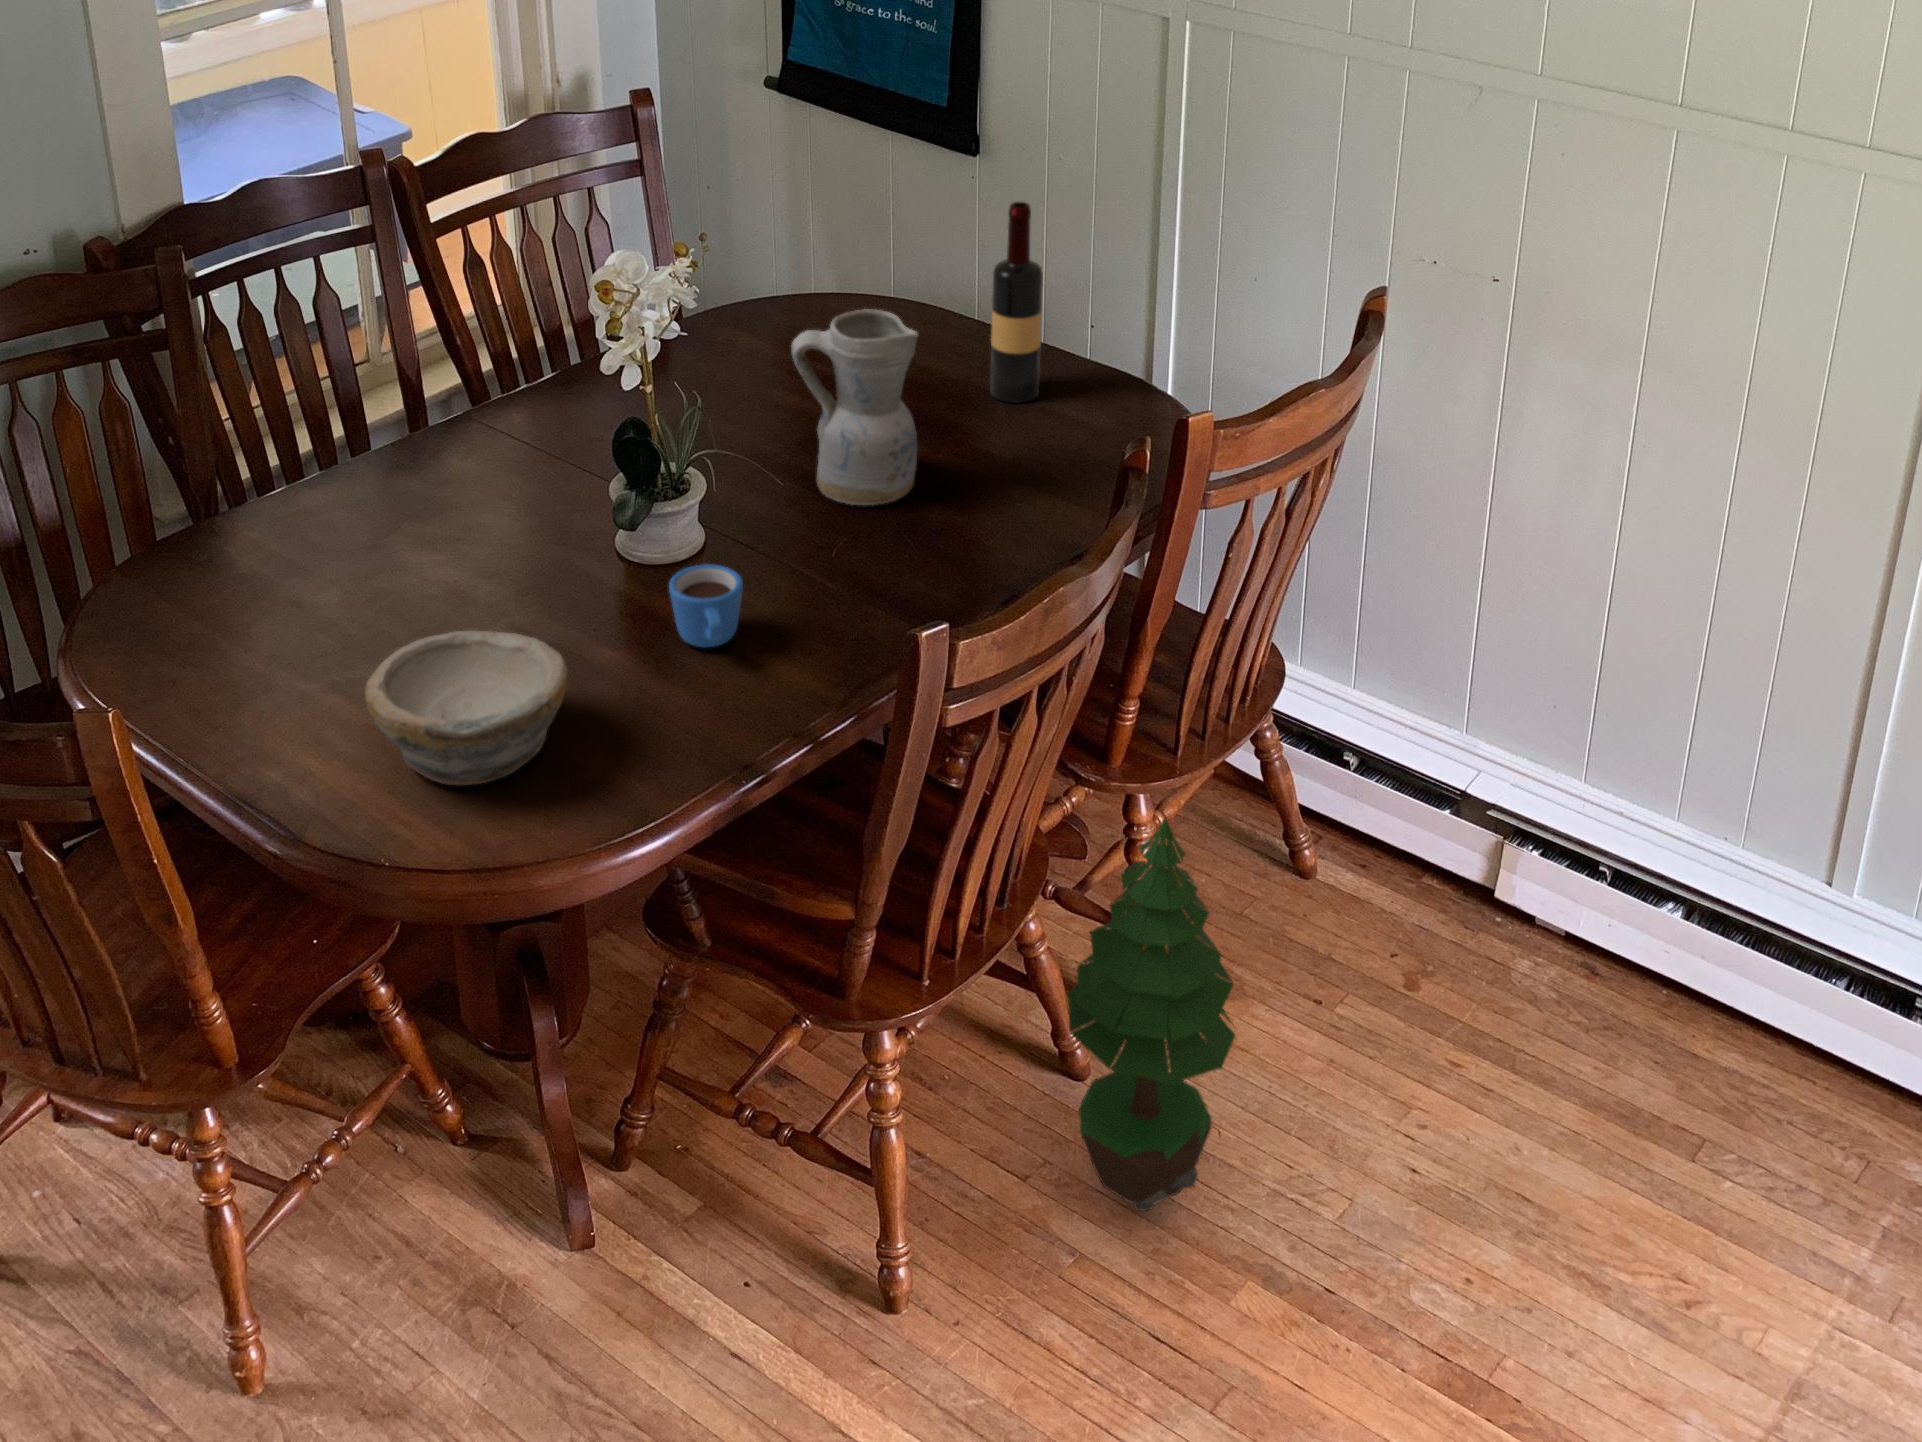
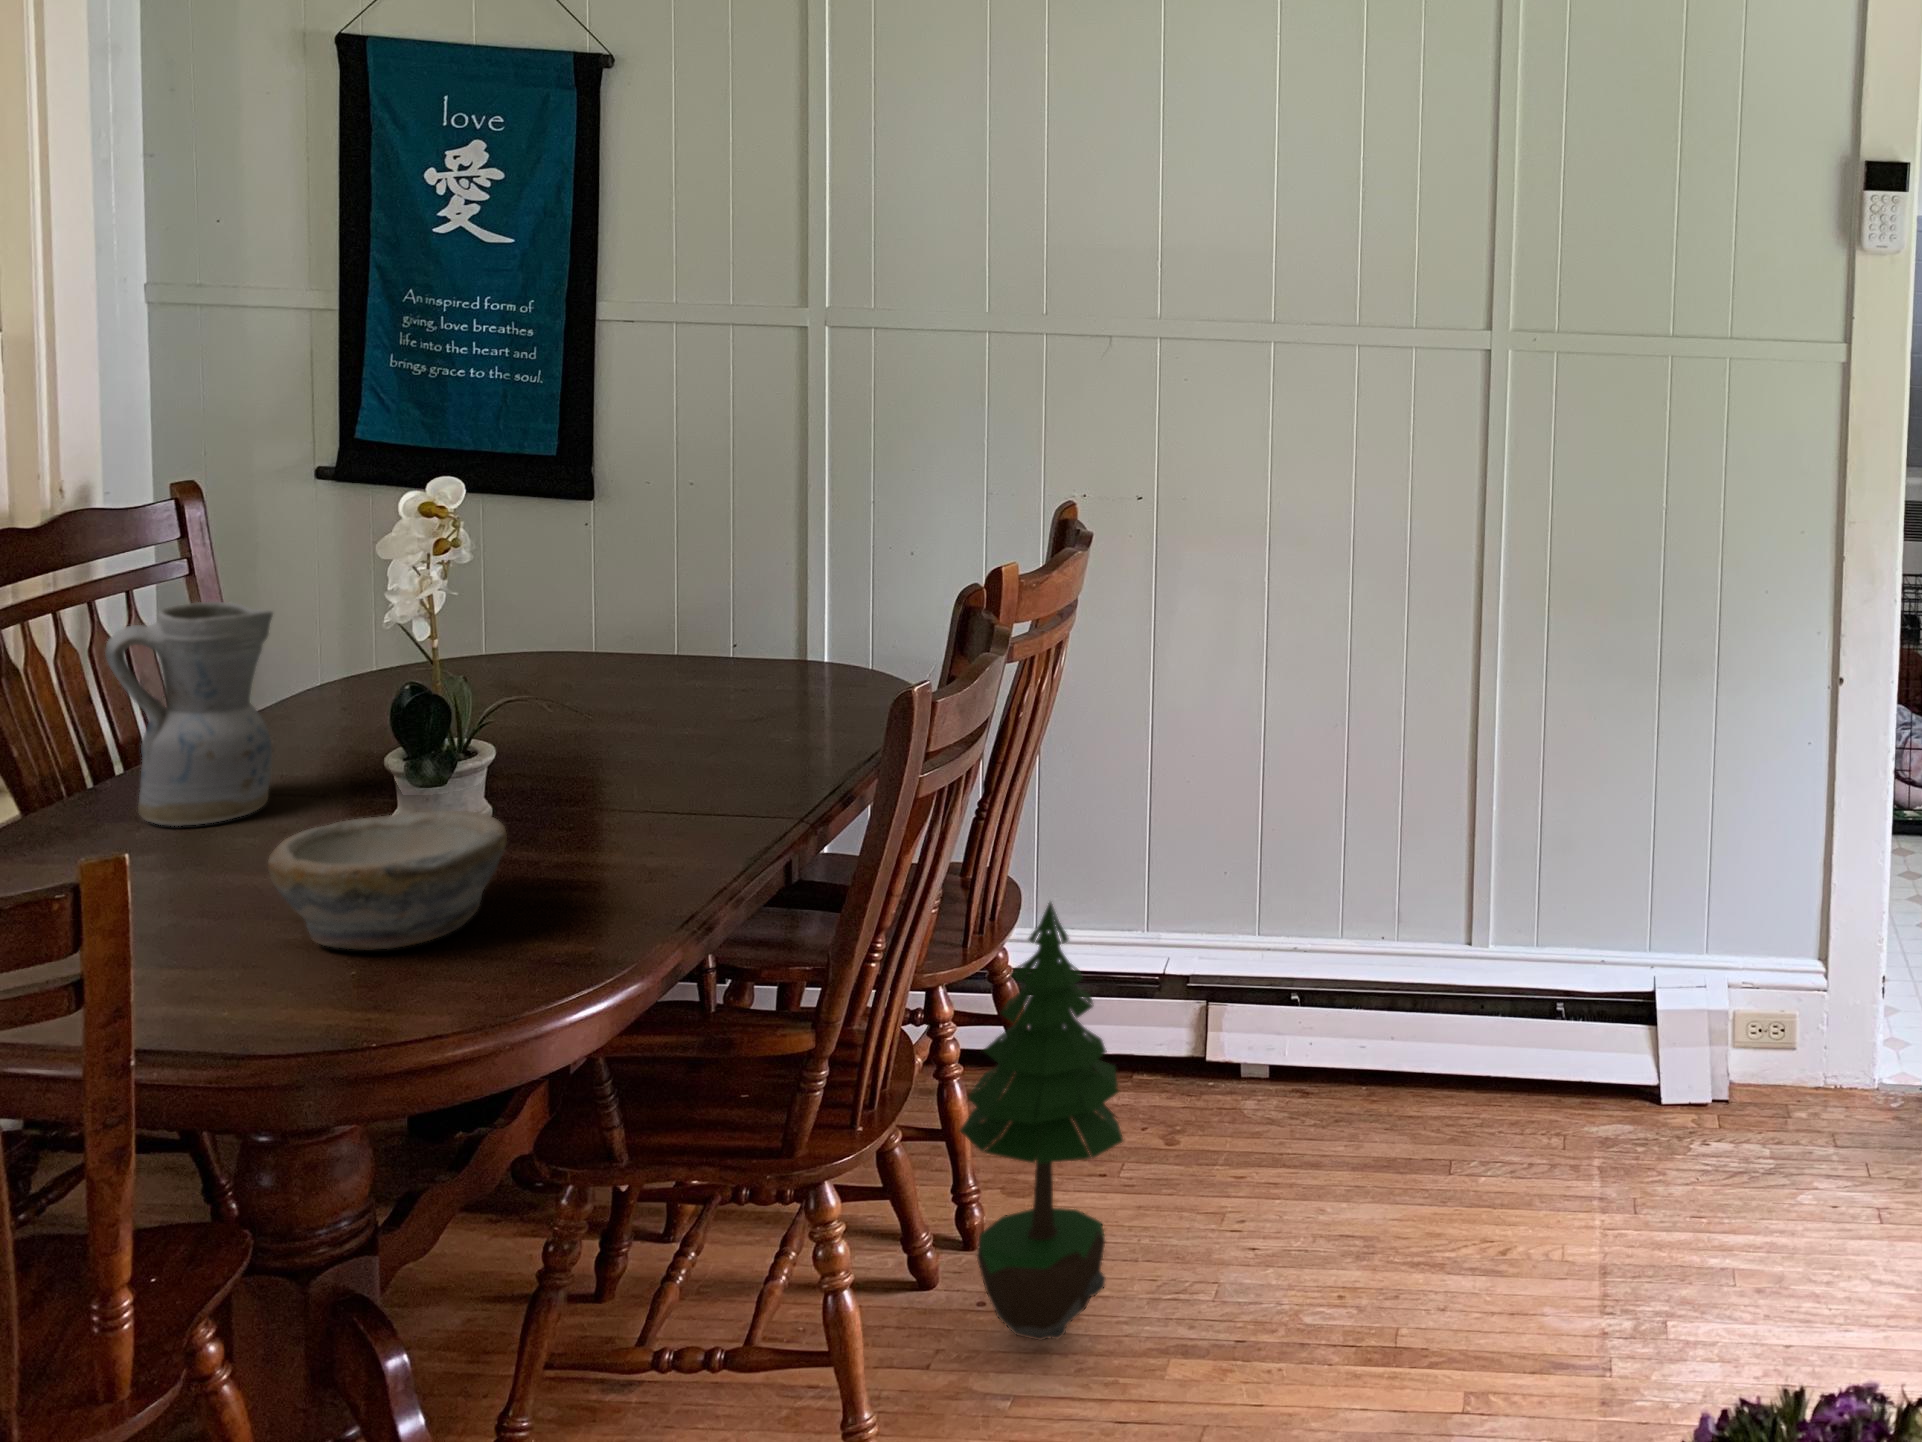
wine bottle: present [990,202,1043,403] -> none [698,471,748,669]
ceramic pitcher: present [791,309,918,505] -> present [105,602,273,826]
mug: present [669,564,743,647] -> none [534,754,615,832]

